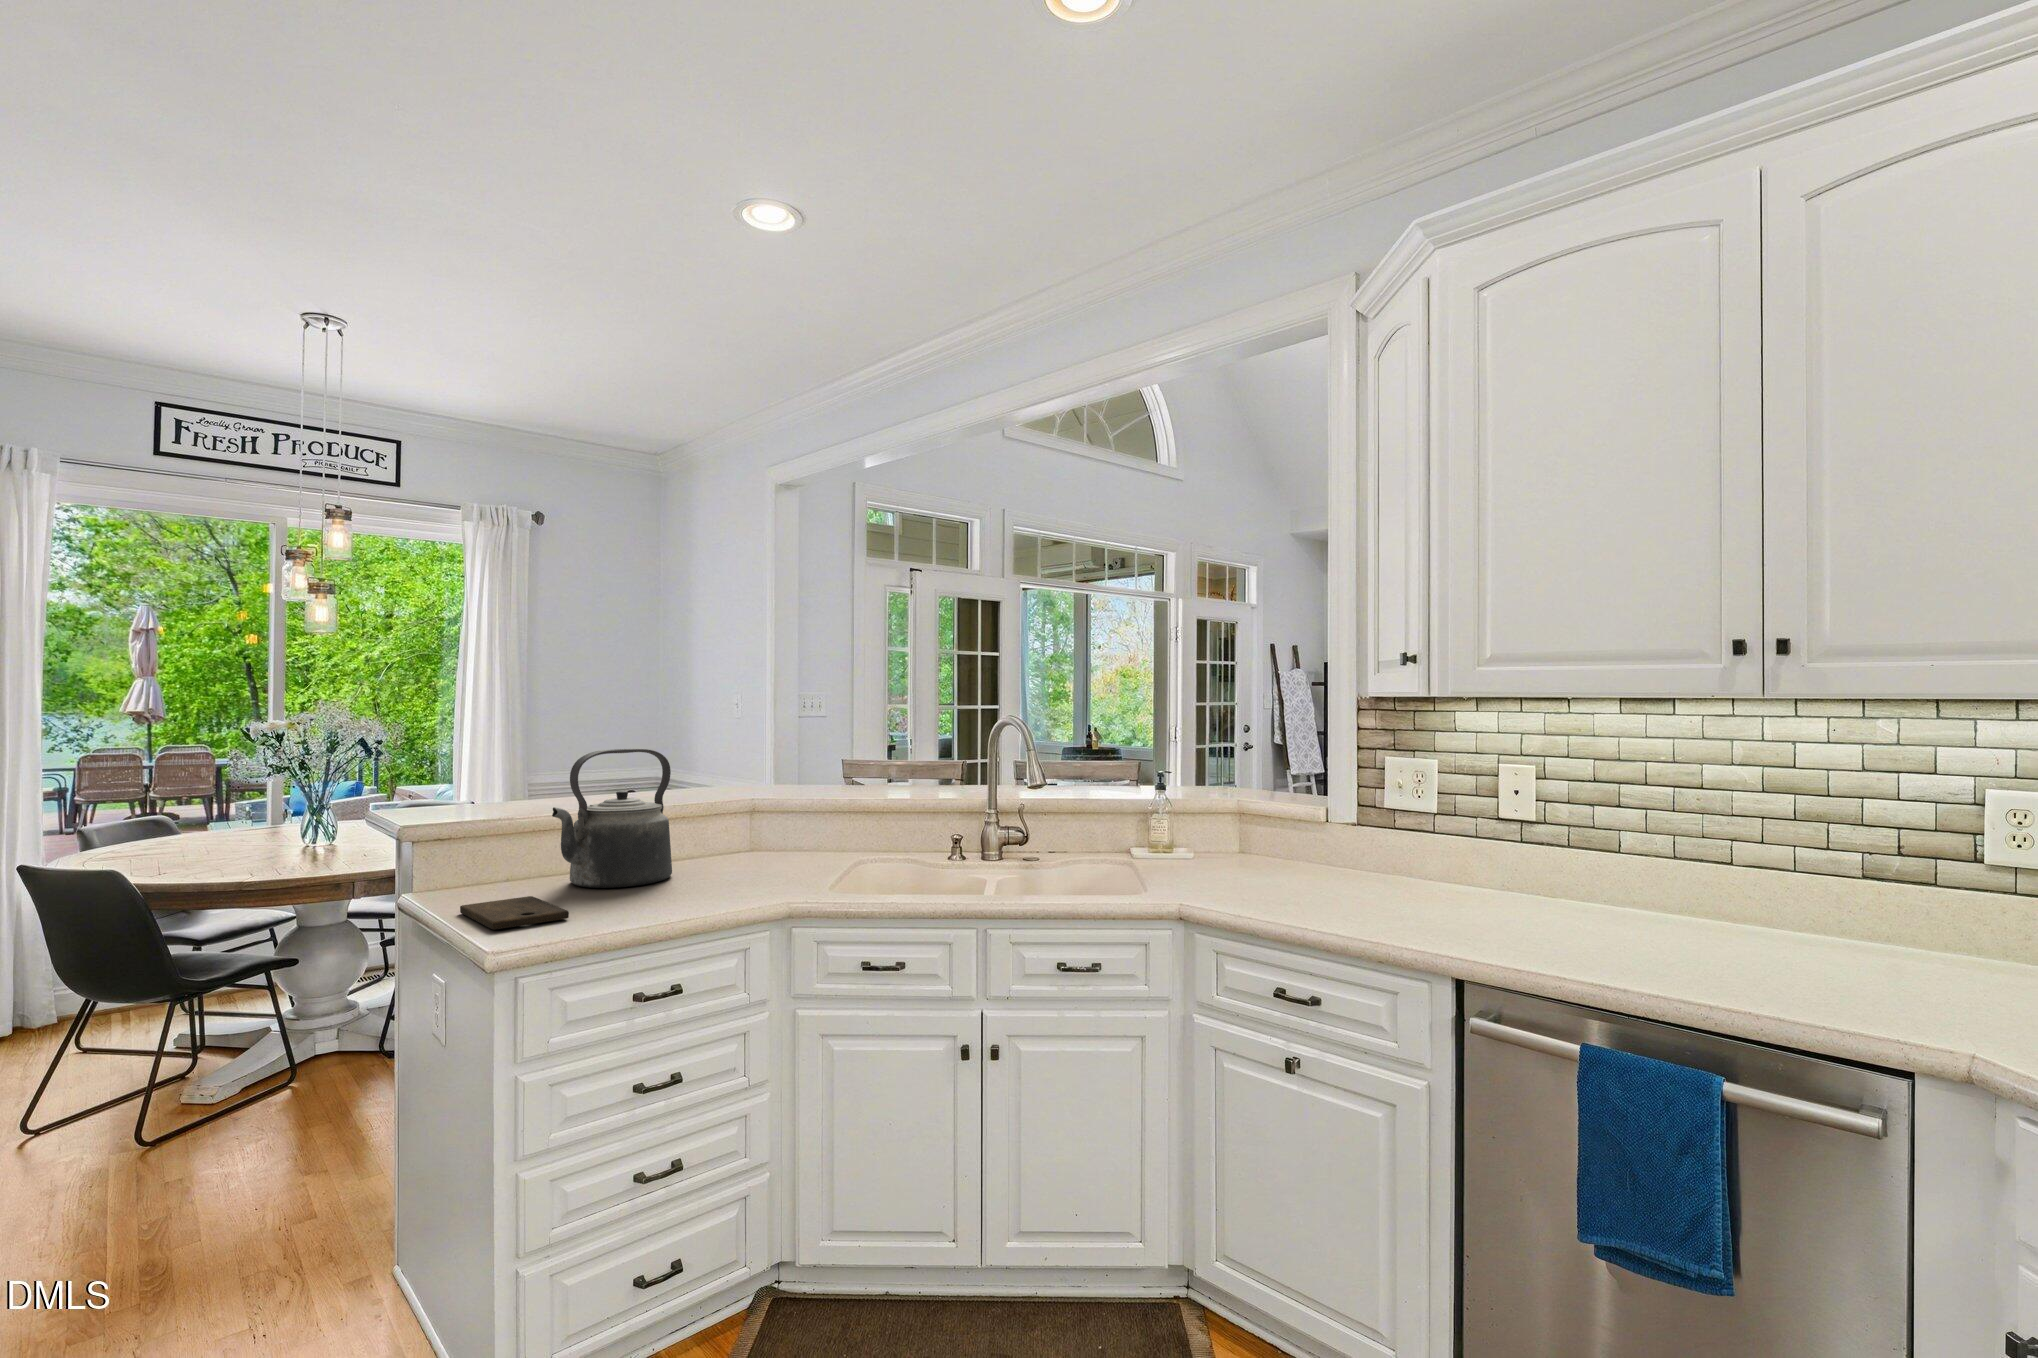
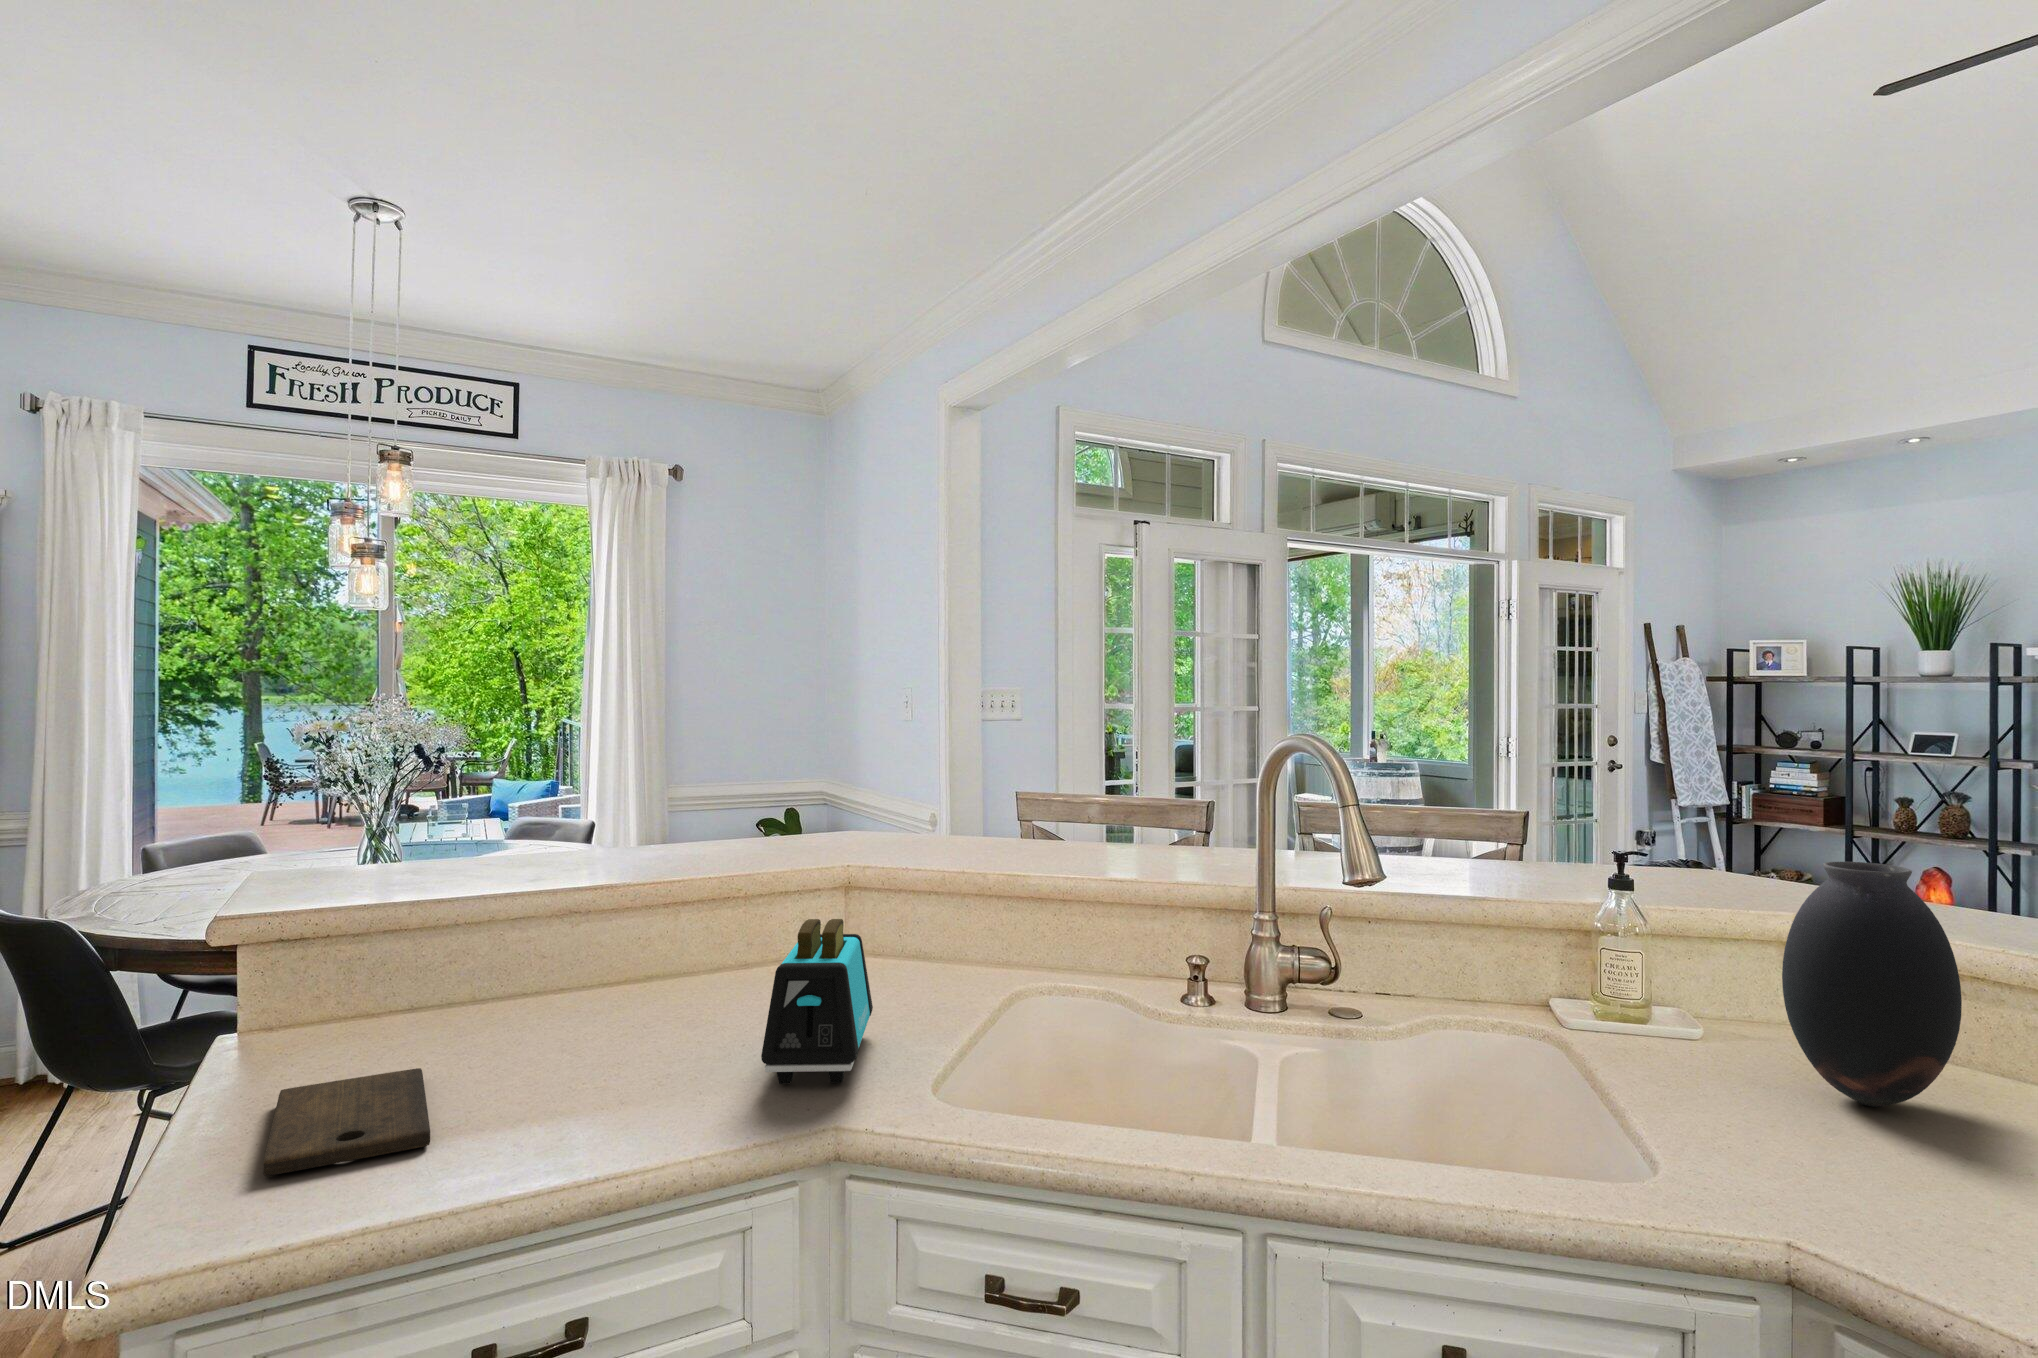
kettle: present [552,749,672,888] -> none [481,793,705,1045]
vase: none [1220,765,1285,873] -> present [1782,862,1962,1107]
toaster: none [729,811,780,893] -> present [761,919,873,1084]

